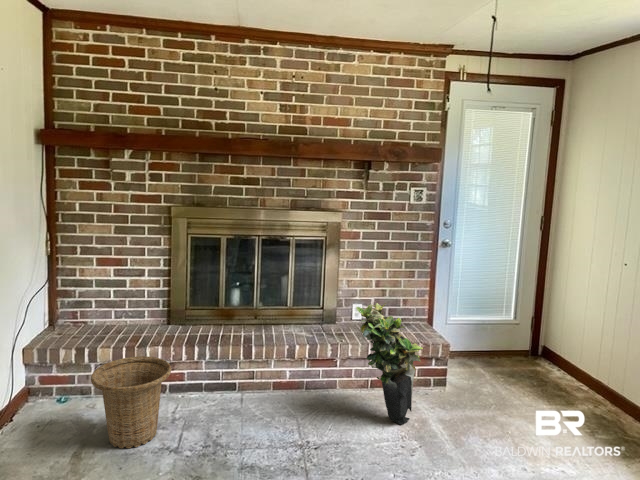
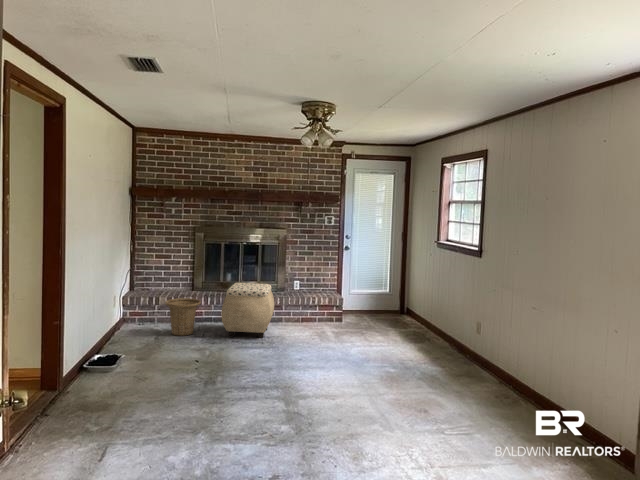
potted plant: present [356,303,423,425] -> none [290,274,322,332]
ottoman: none [213,323,324,454] -> present [221,283,274,338]

